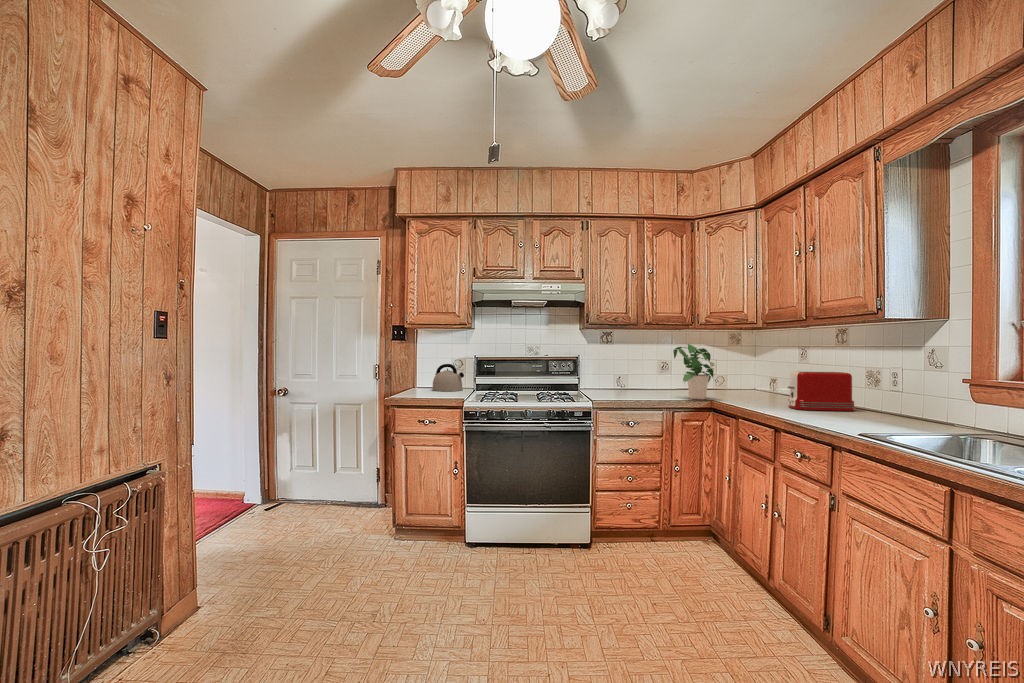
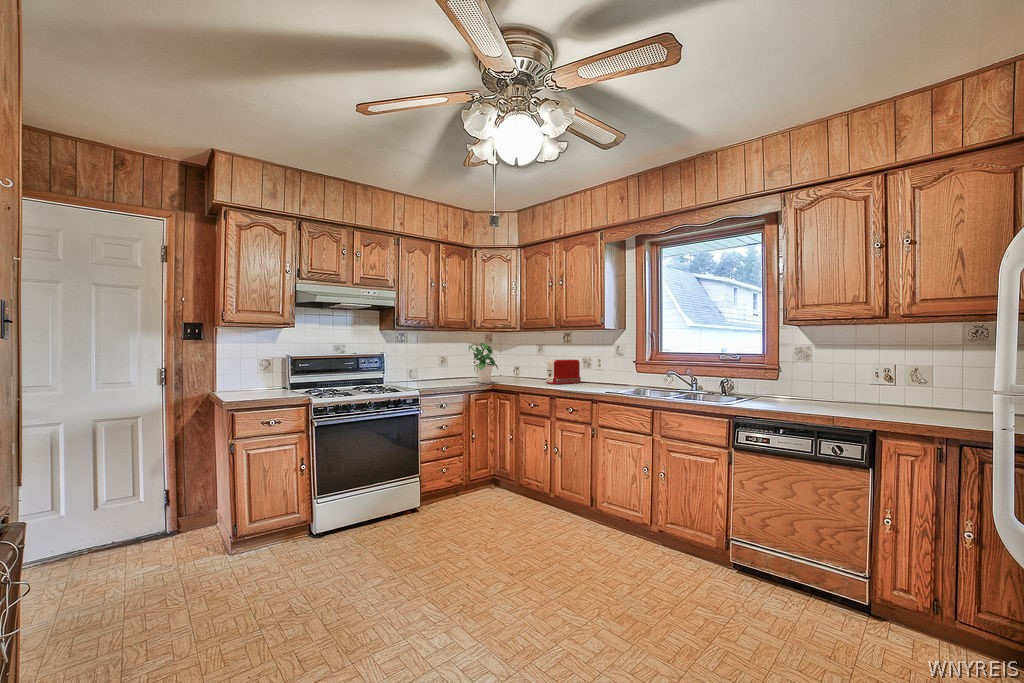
kettle: present [432,364,464,391] -> none [234,364,274,392]

